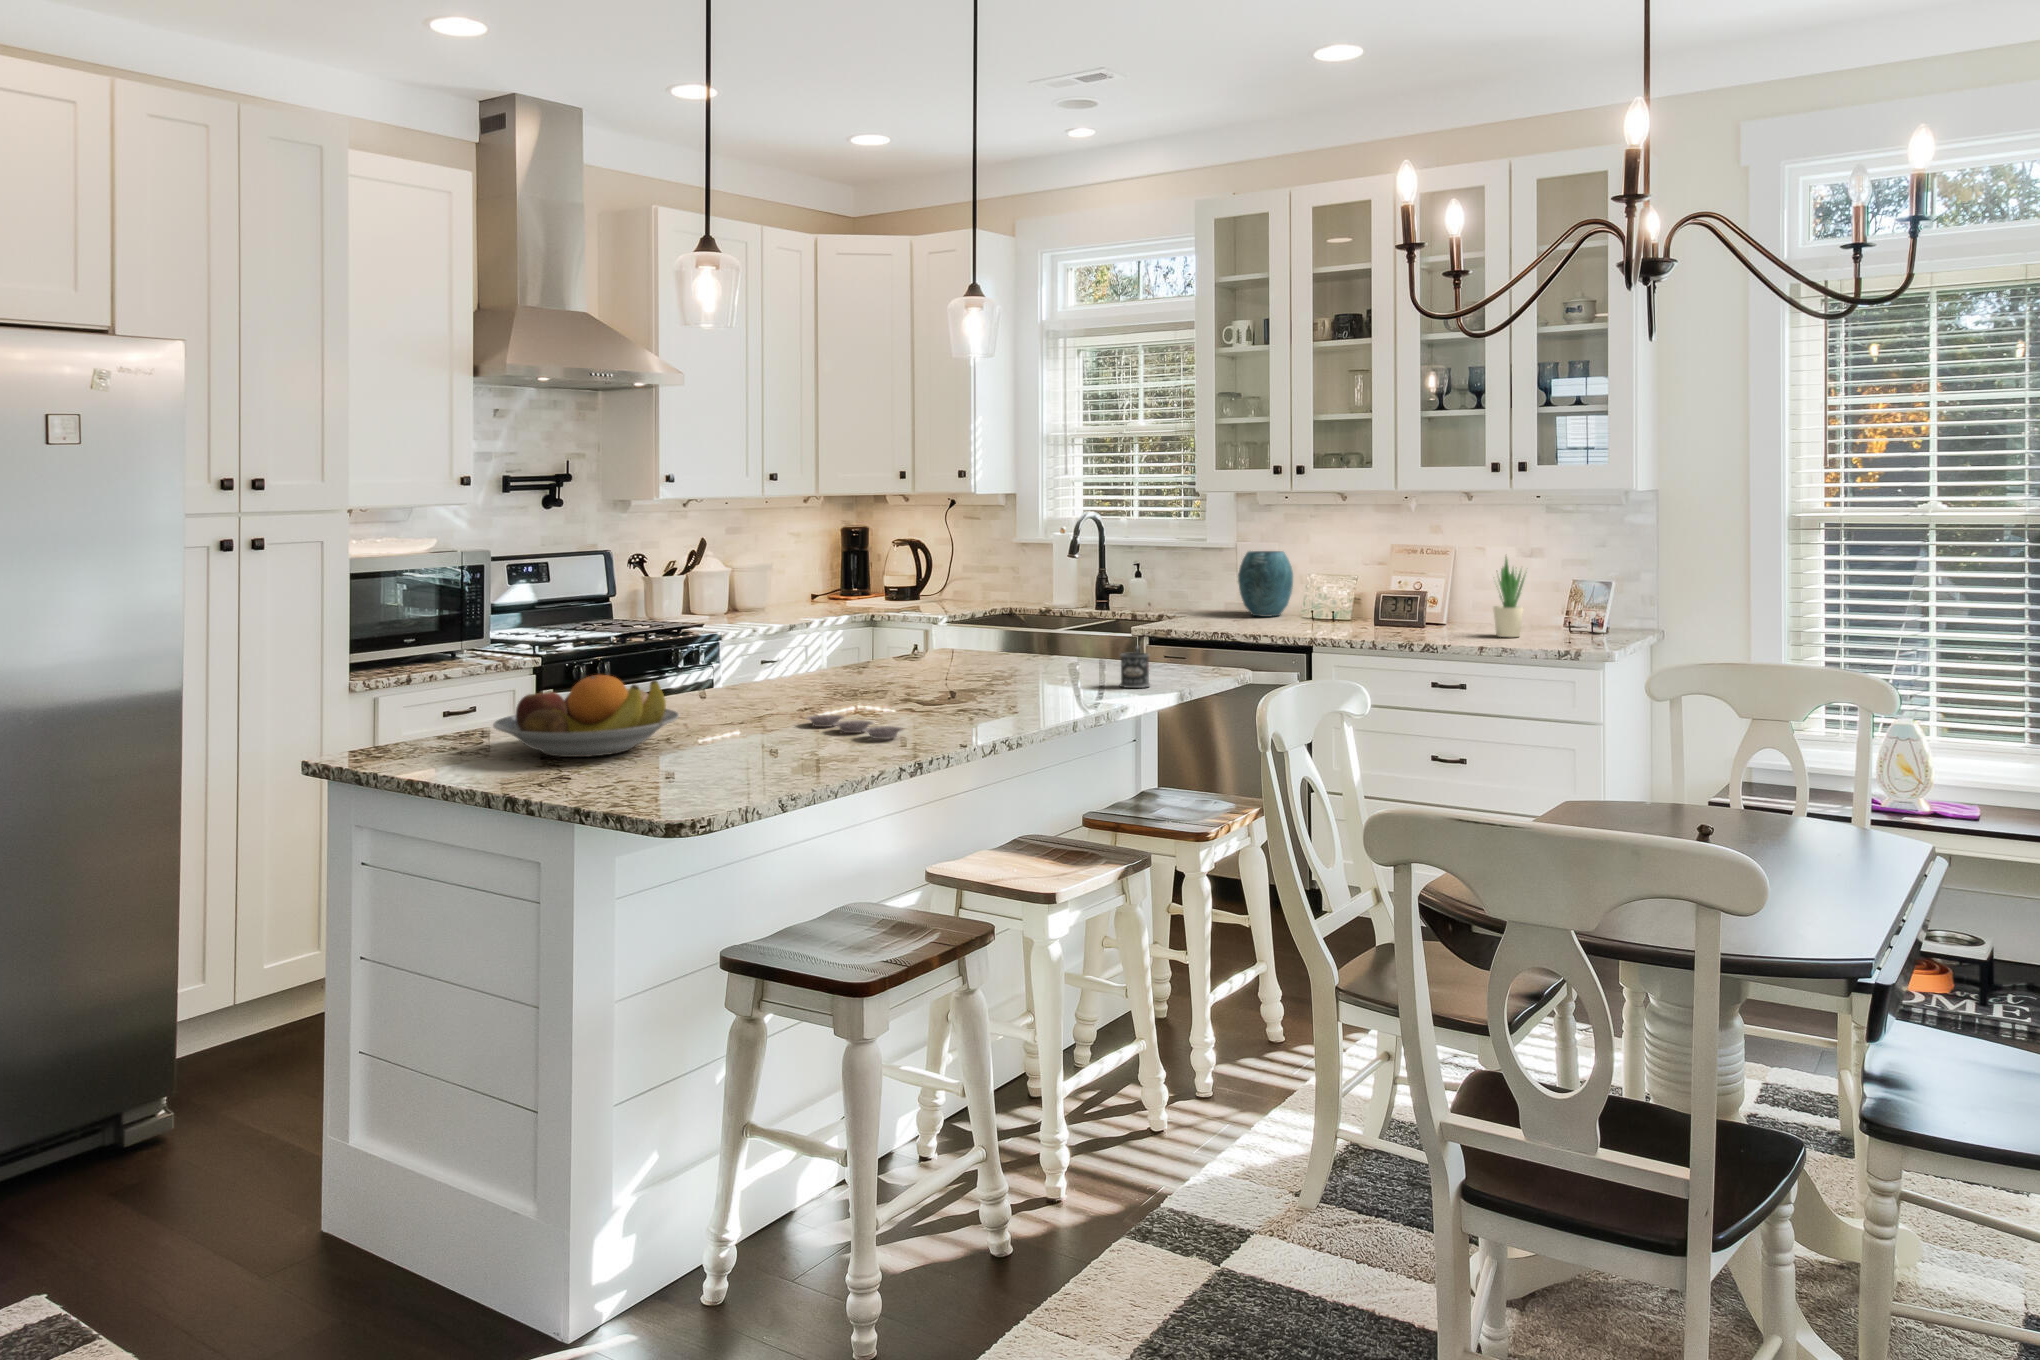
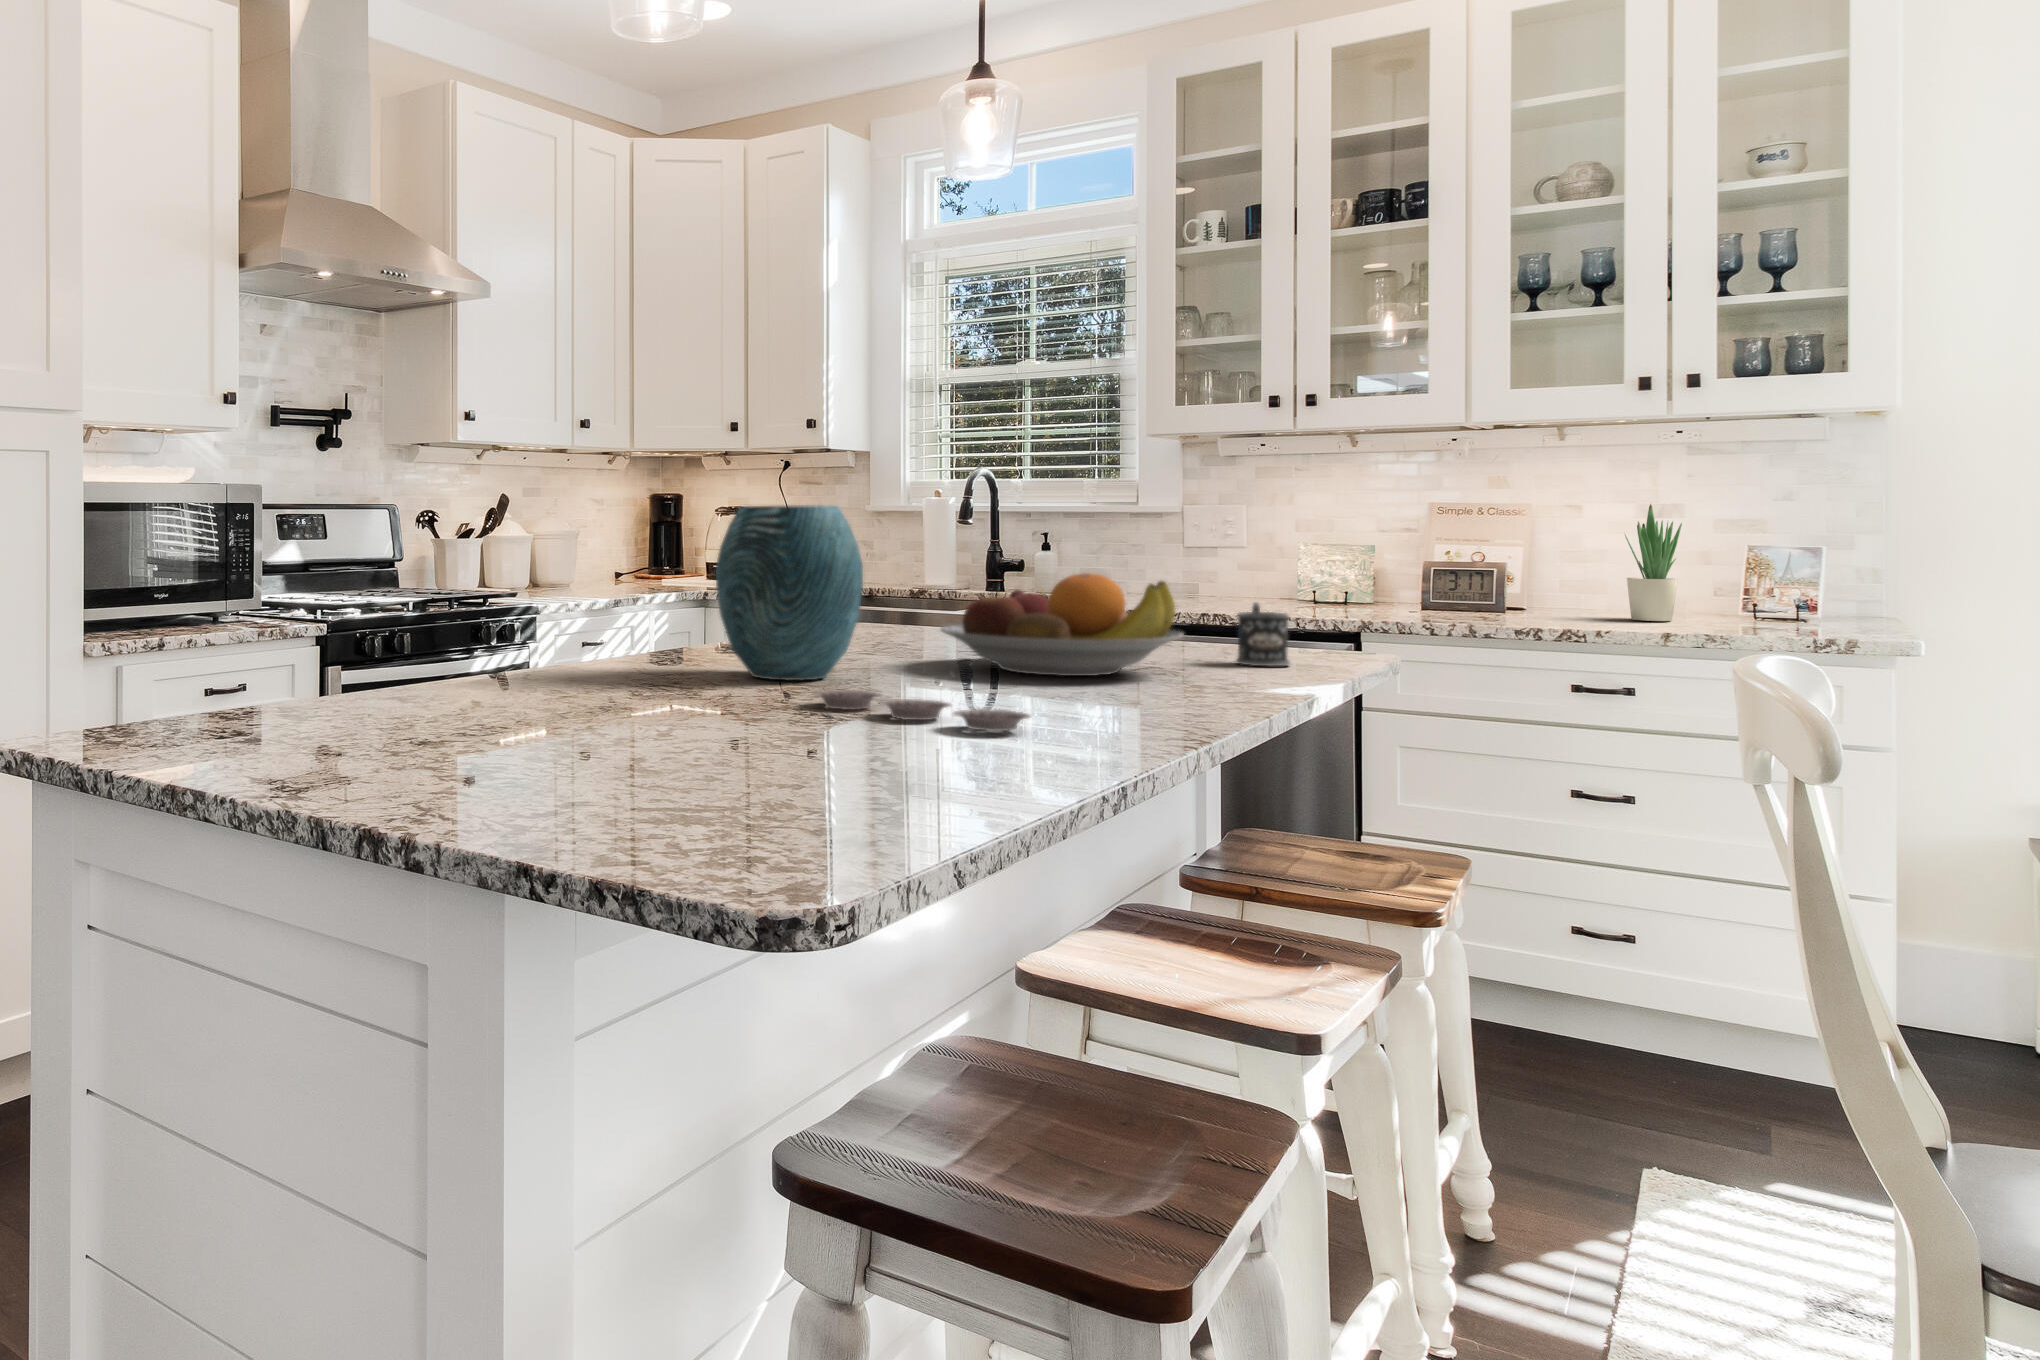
vase: present [1238,551,1293,617] -> present [716,505,863,680]
fruit bowl: present [493,675,679,757] -> present [941,573,1183,676]

